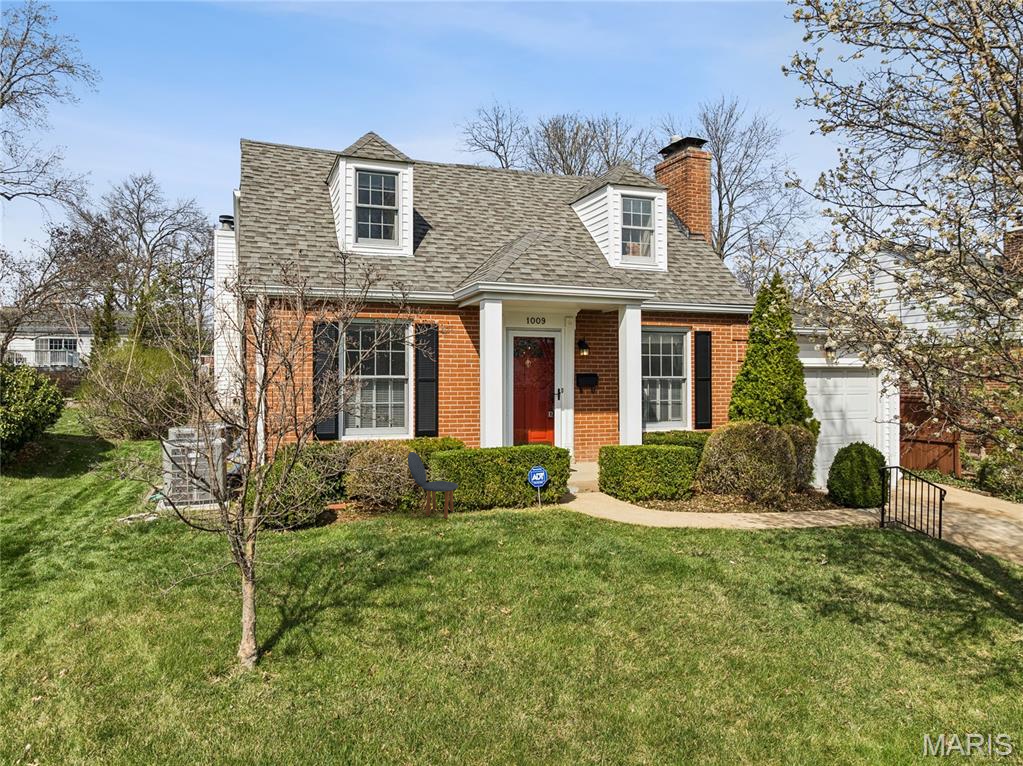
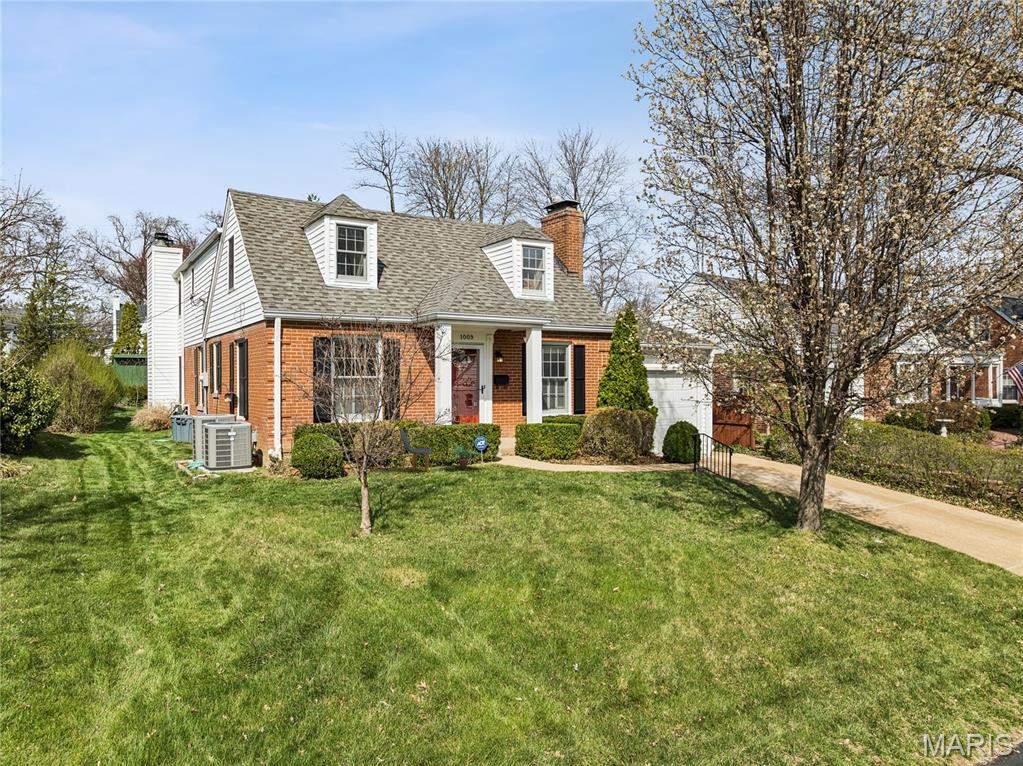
potted plant: none [481,478,536,515] -> present [449,445,482,469]

